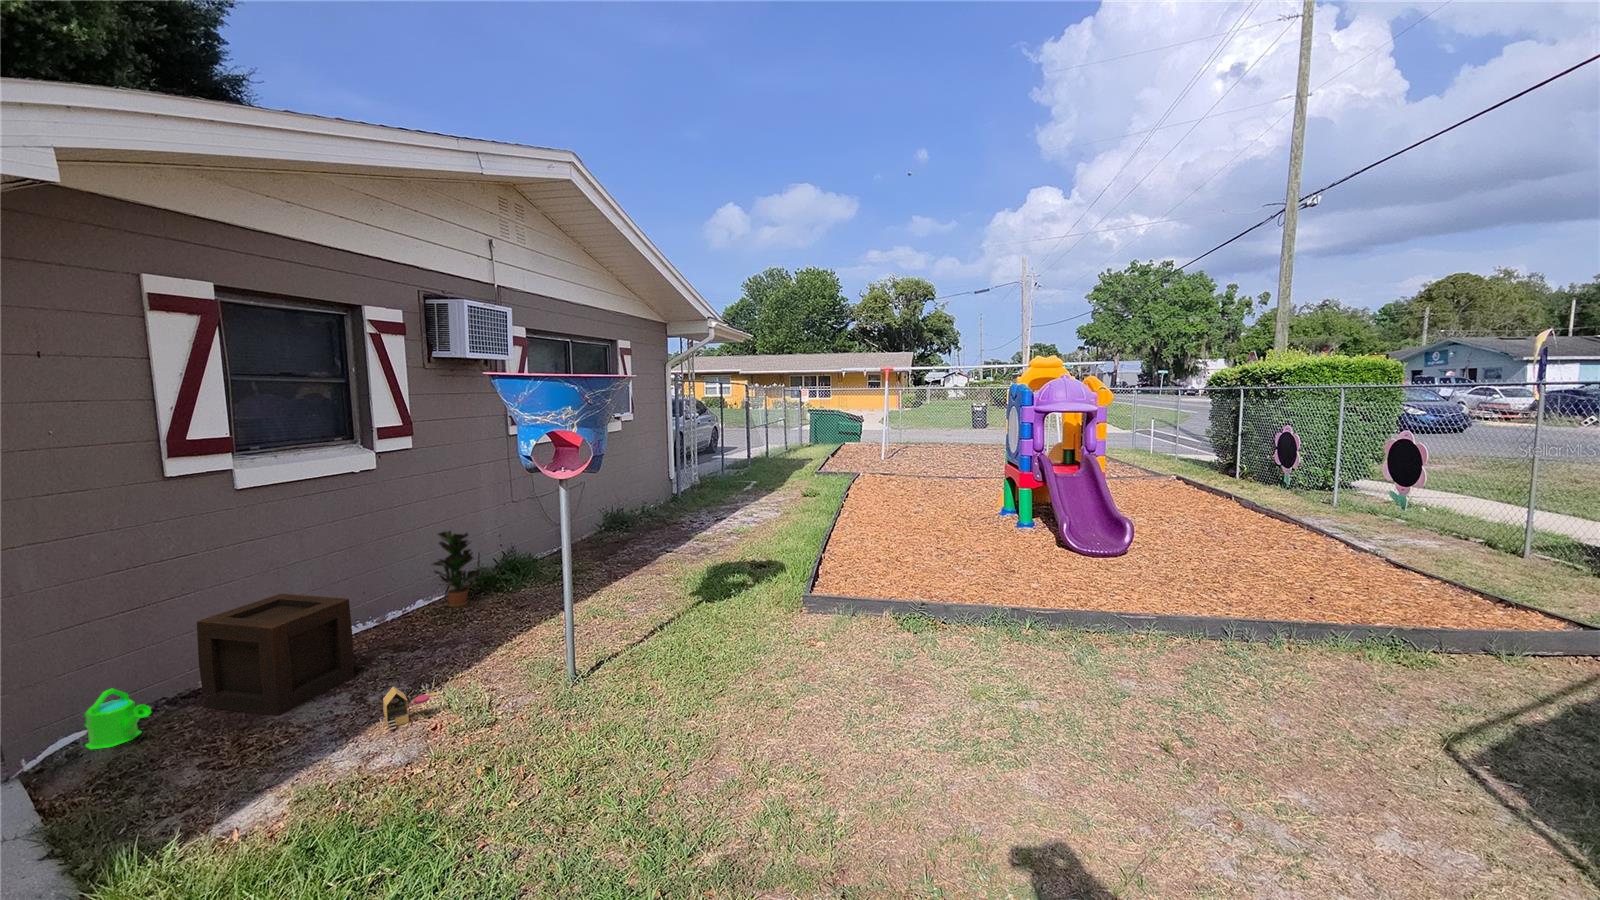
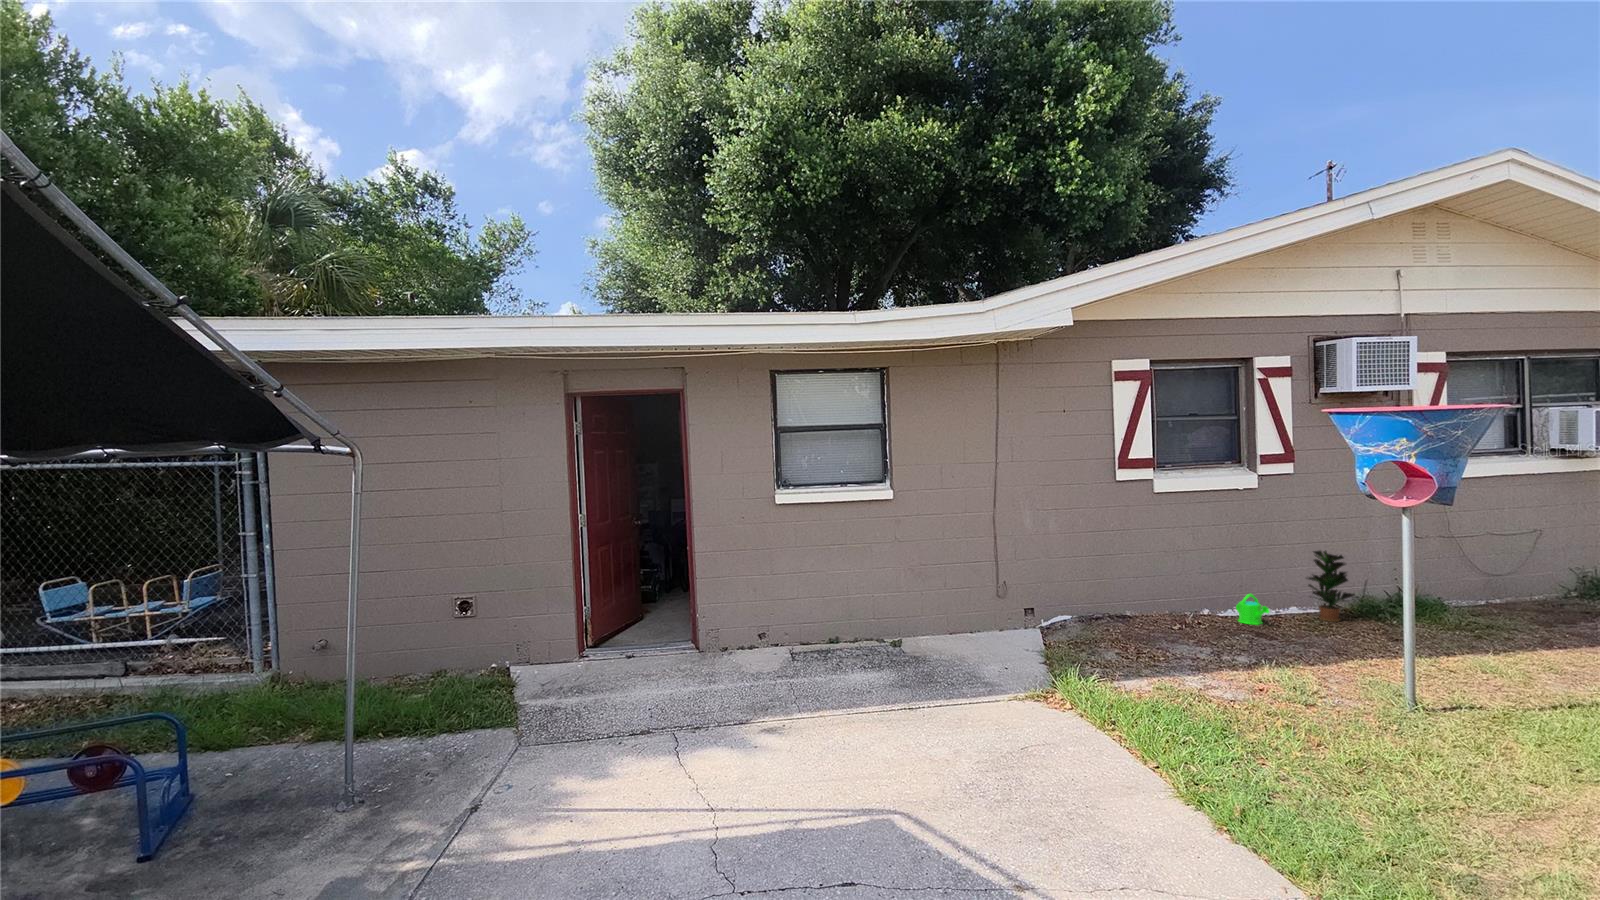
wooden crate: present [197,594,354,716] -> none [1126,569,1221,647]
toy house: present [383,687,437,730] -> none [1228,649,1271,679]
watering can: present [82,688,151,749] -> present [1236,594,1269,625]

